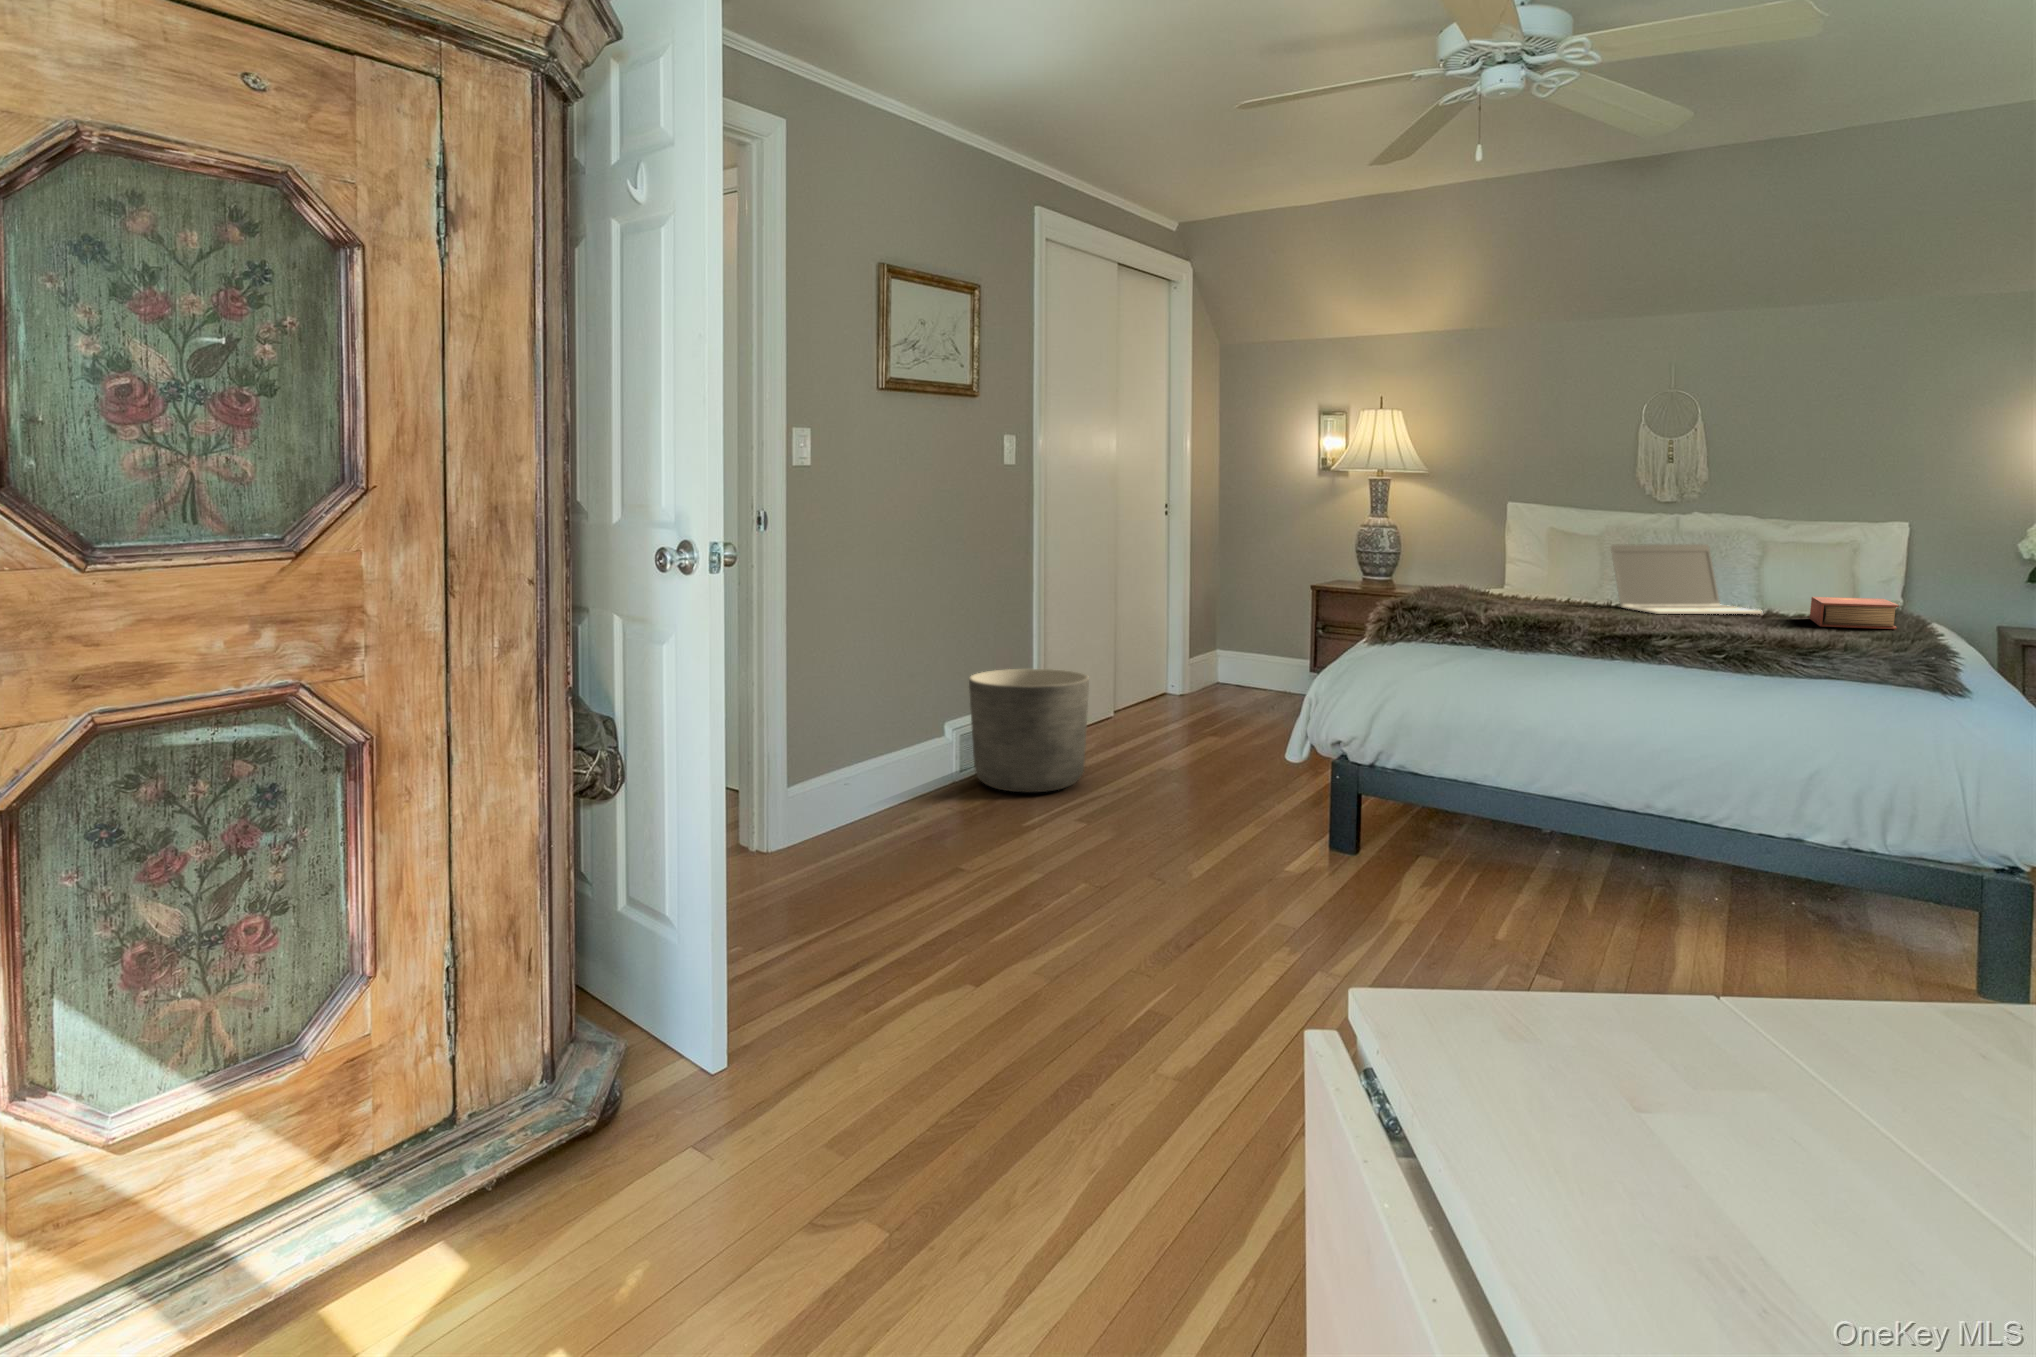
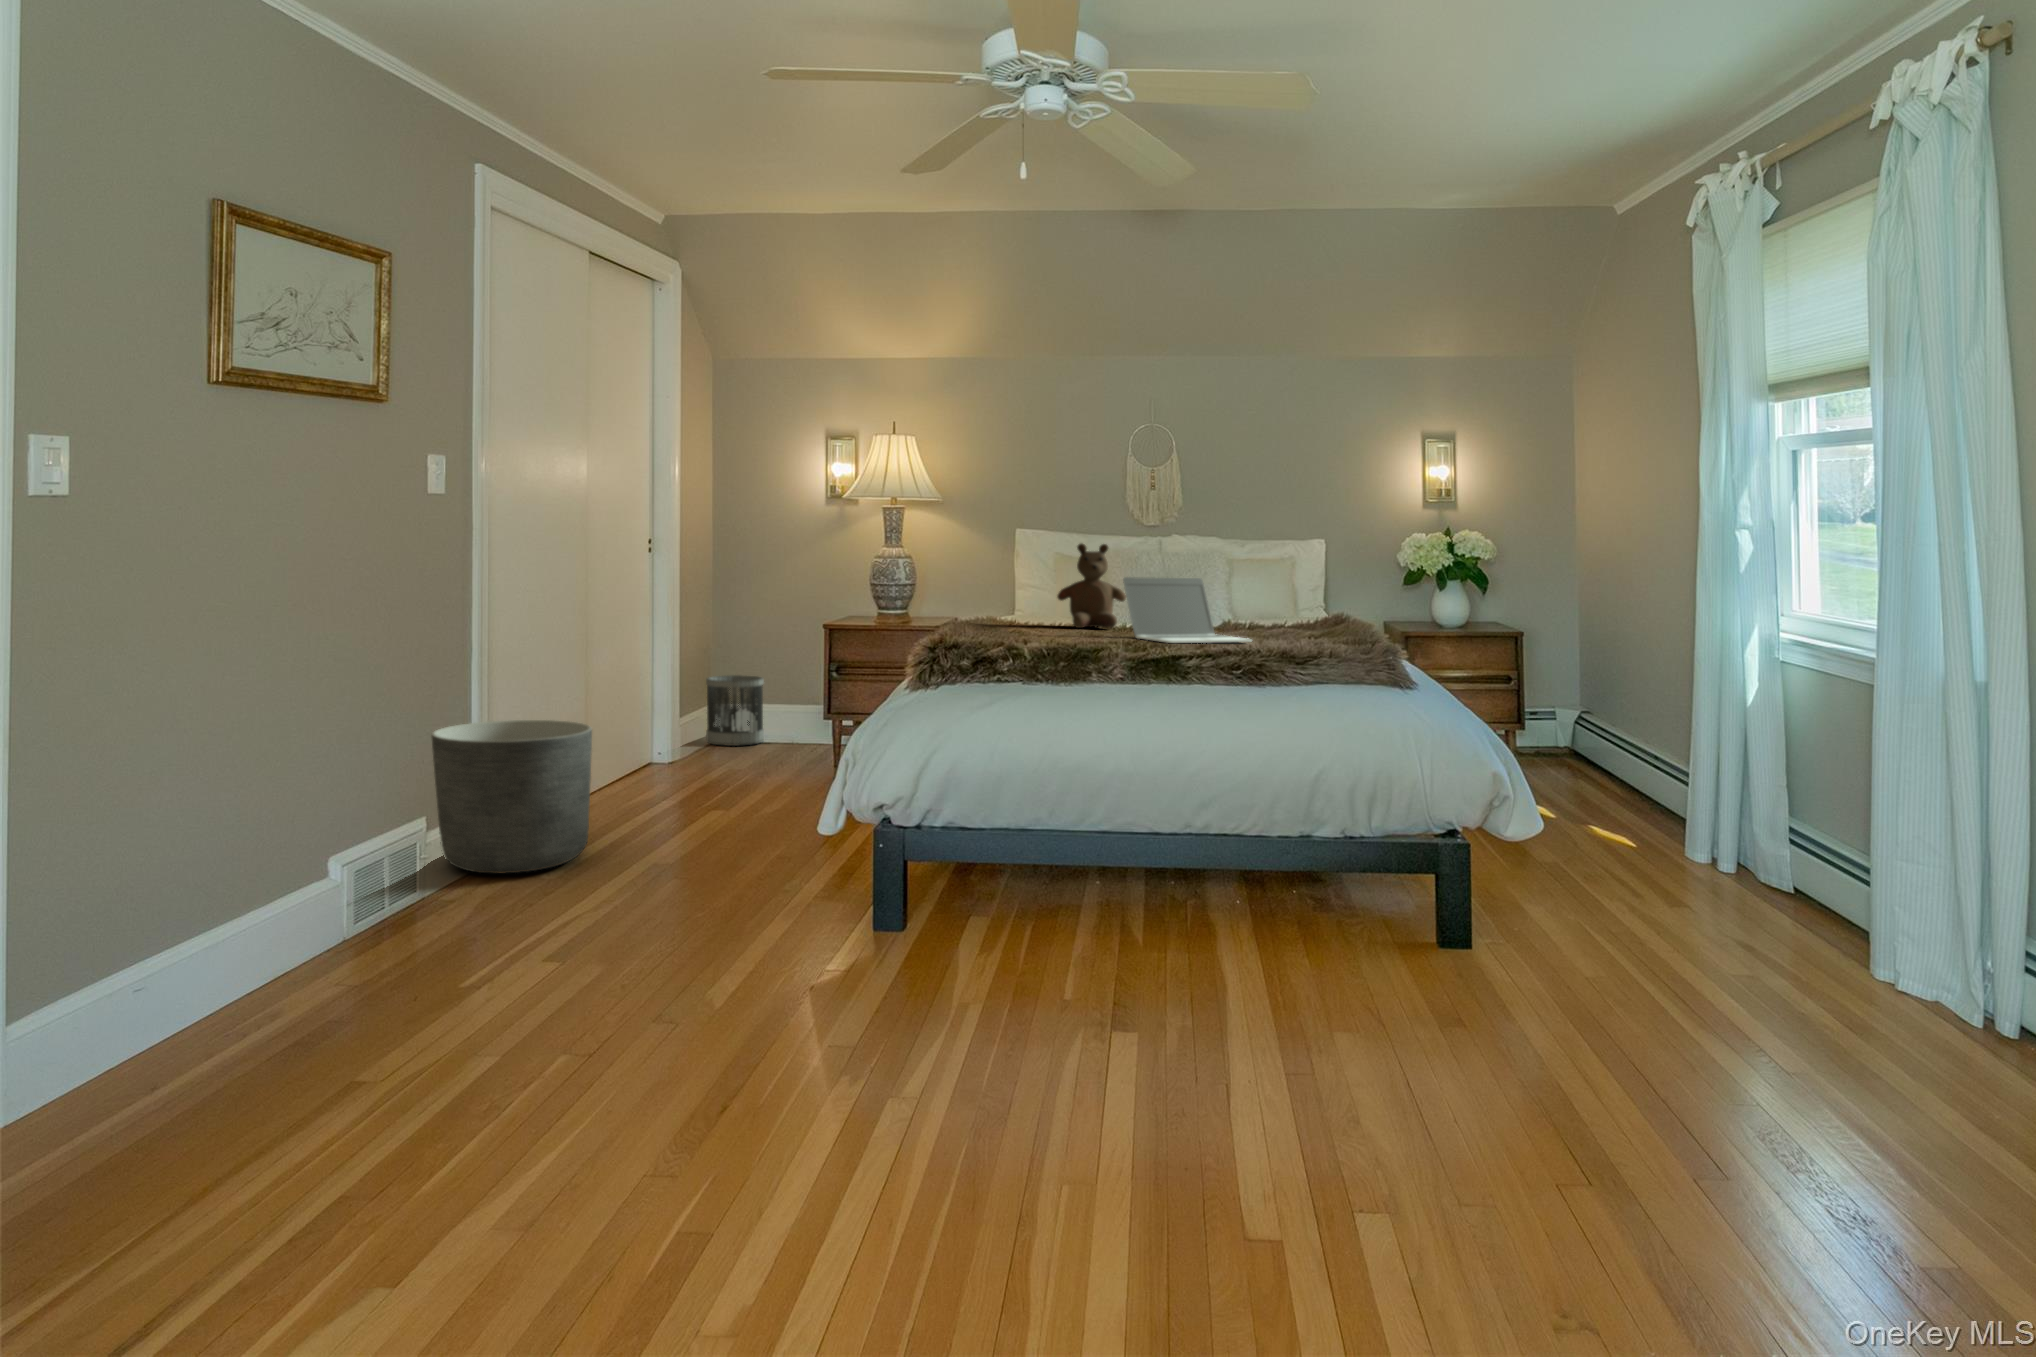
teddy bear: none [1544,509,1623,596] -> present [1057,543,1126,629]
book: present [1810,597,1899,629] -> none [1289,626,1360,653]
wastebasket: none [1202,634,1254,697] -> present [706,675,764,746]

